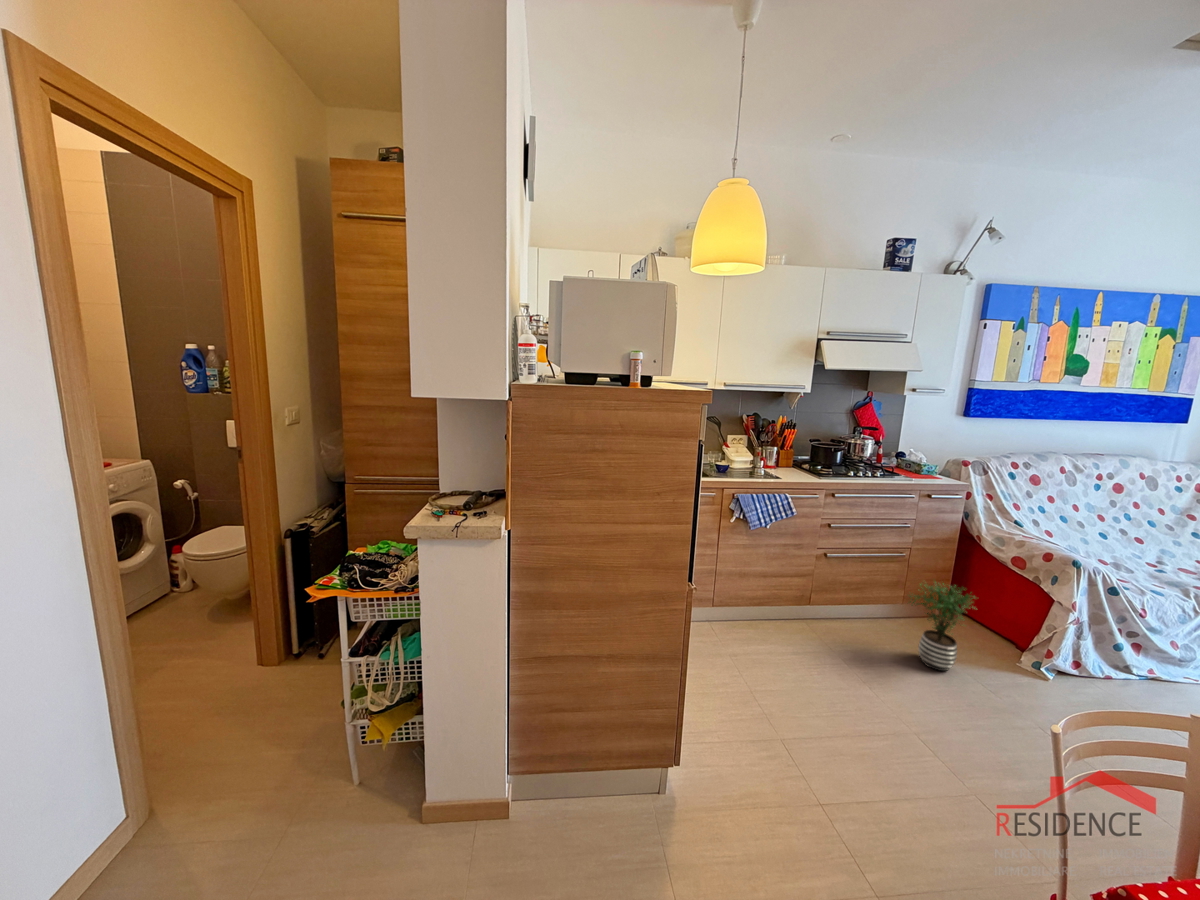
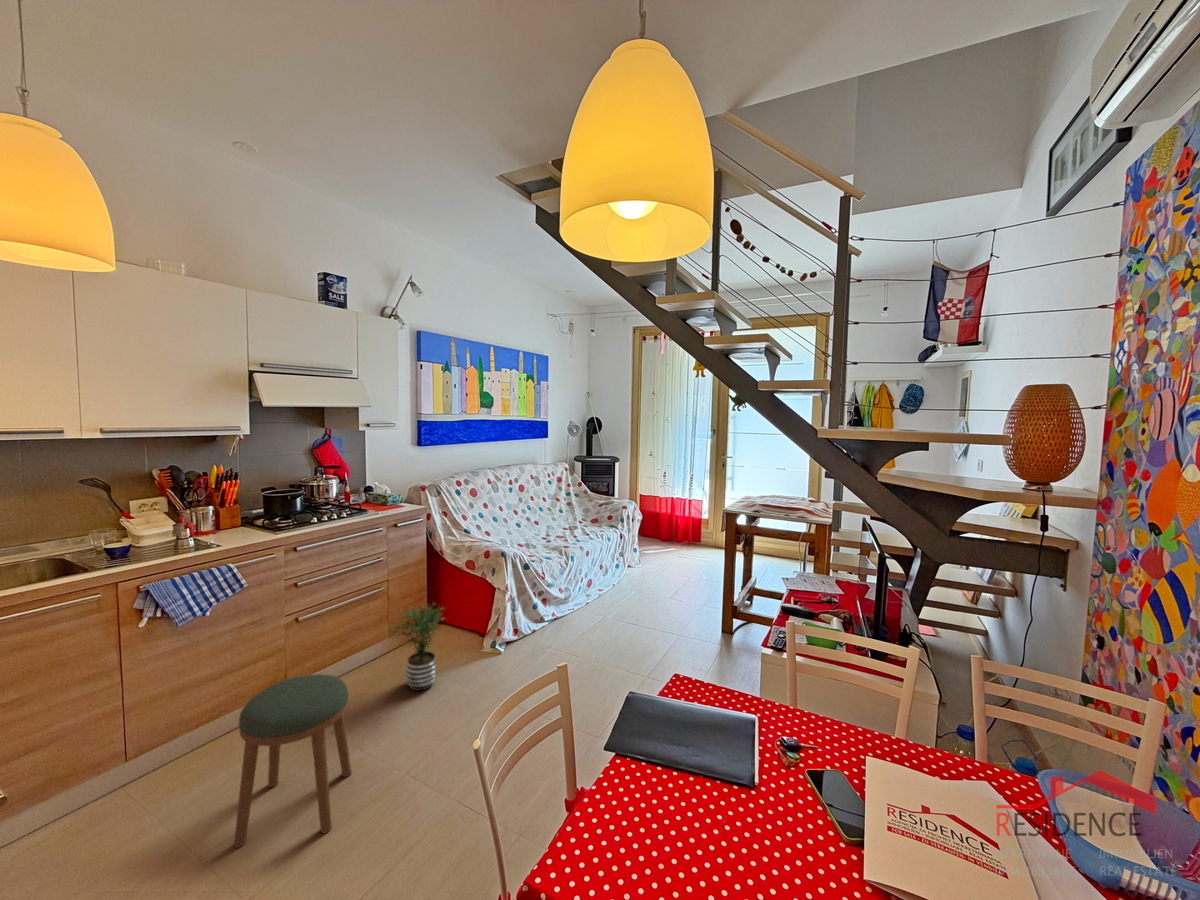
stool: none [772,597,872,735] -> present [234,674,351,848]

